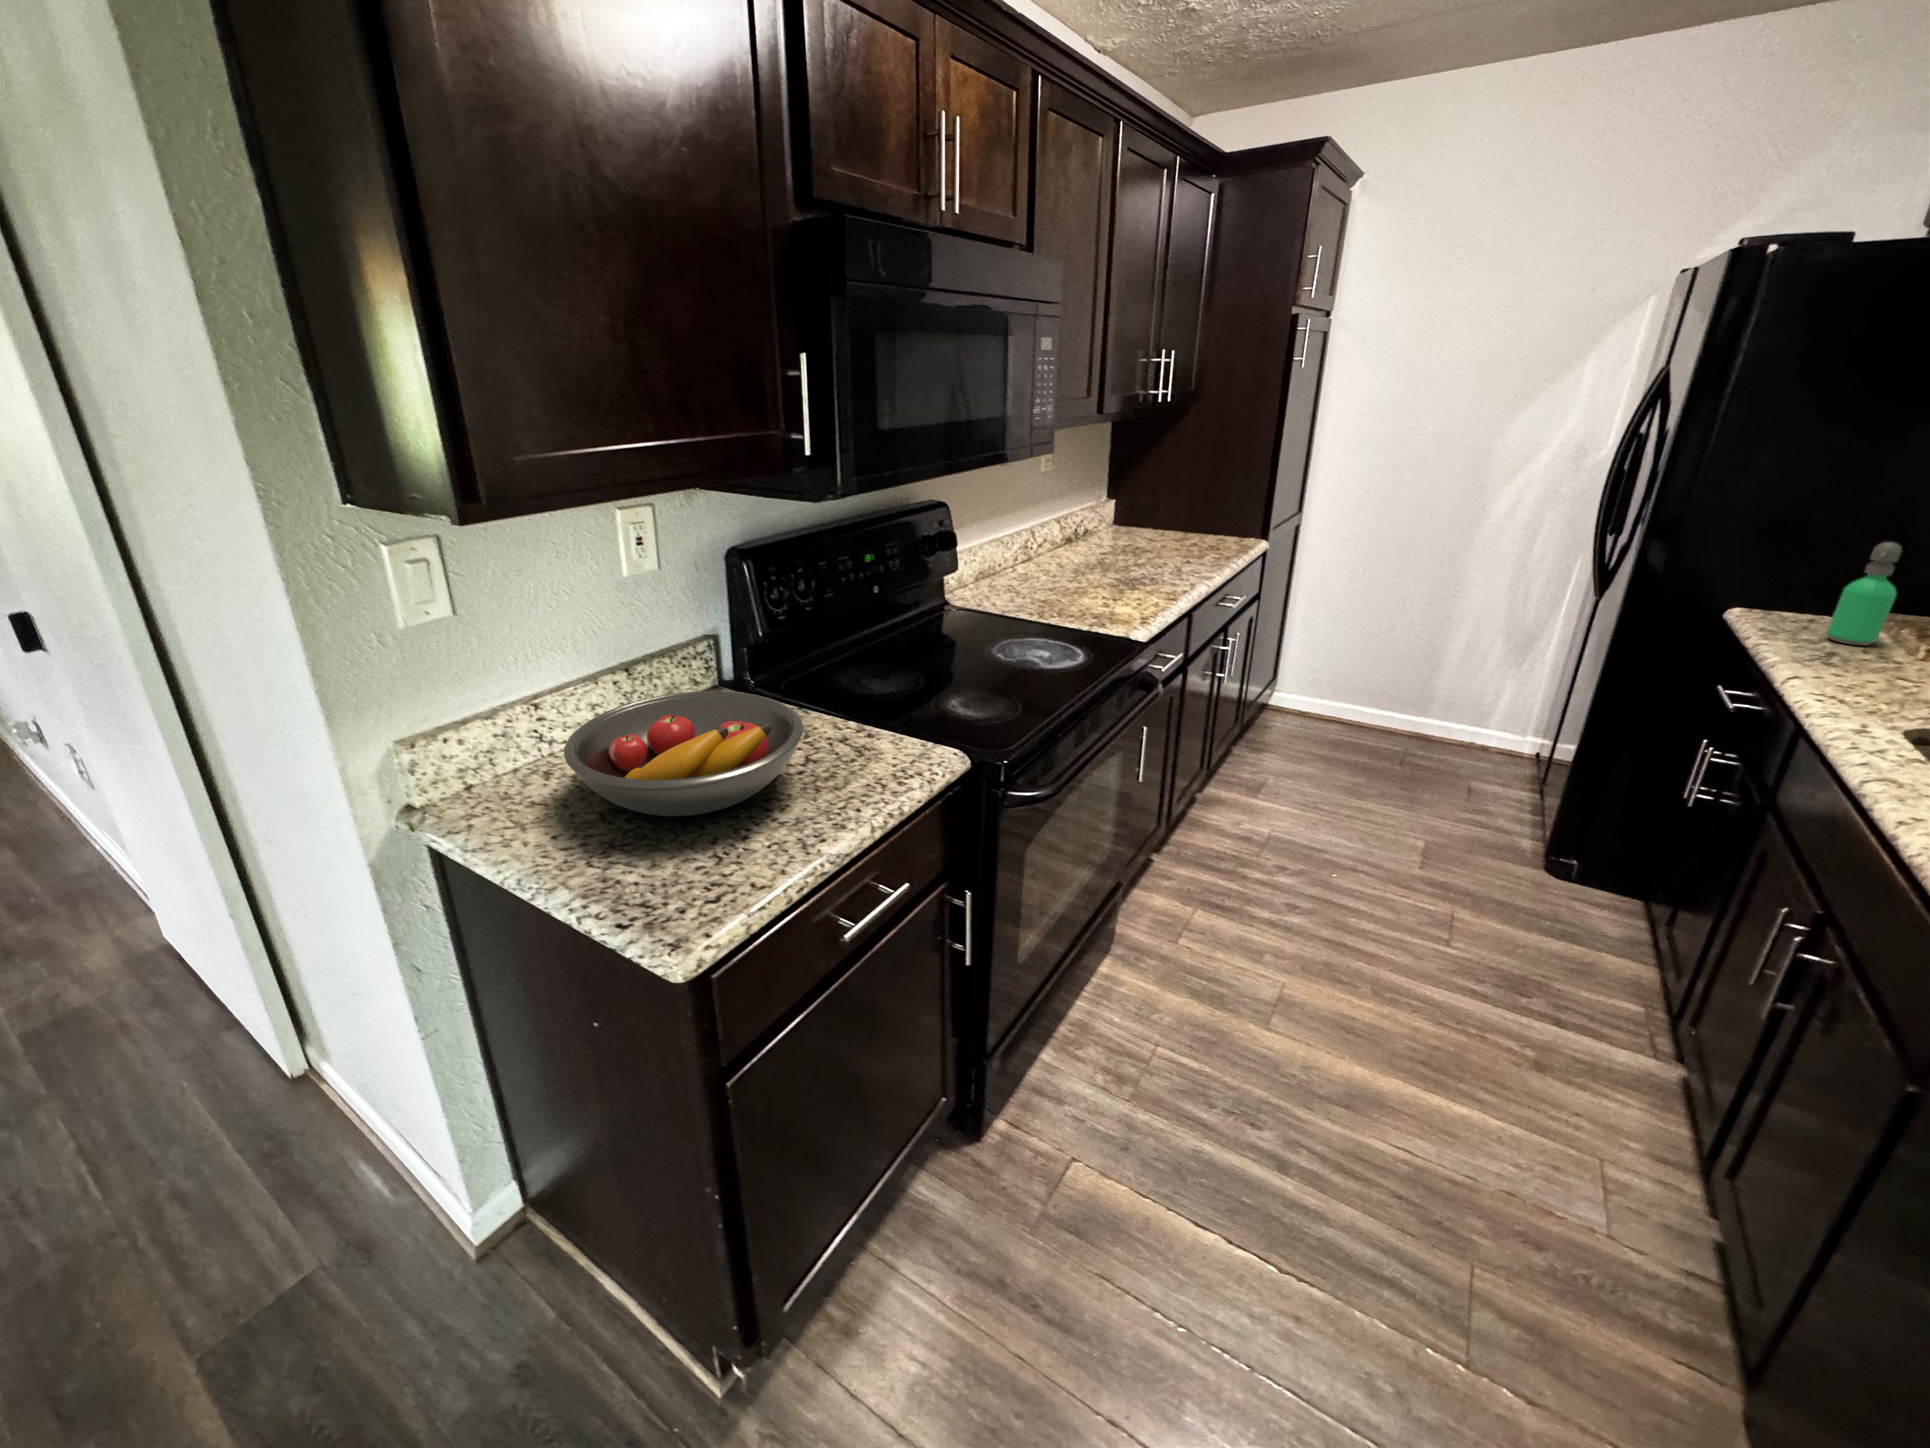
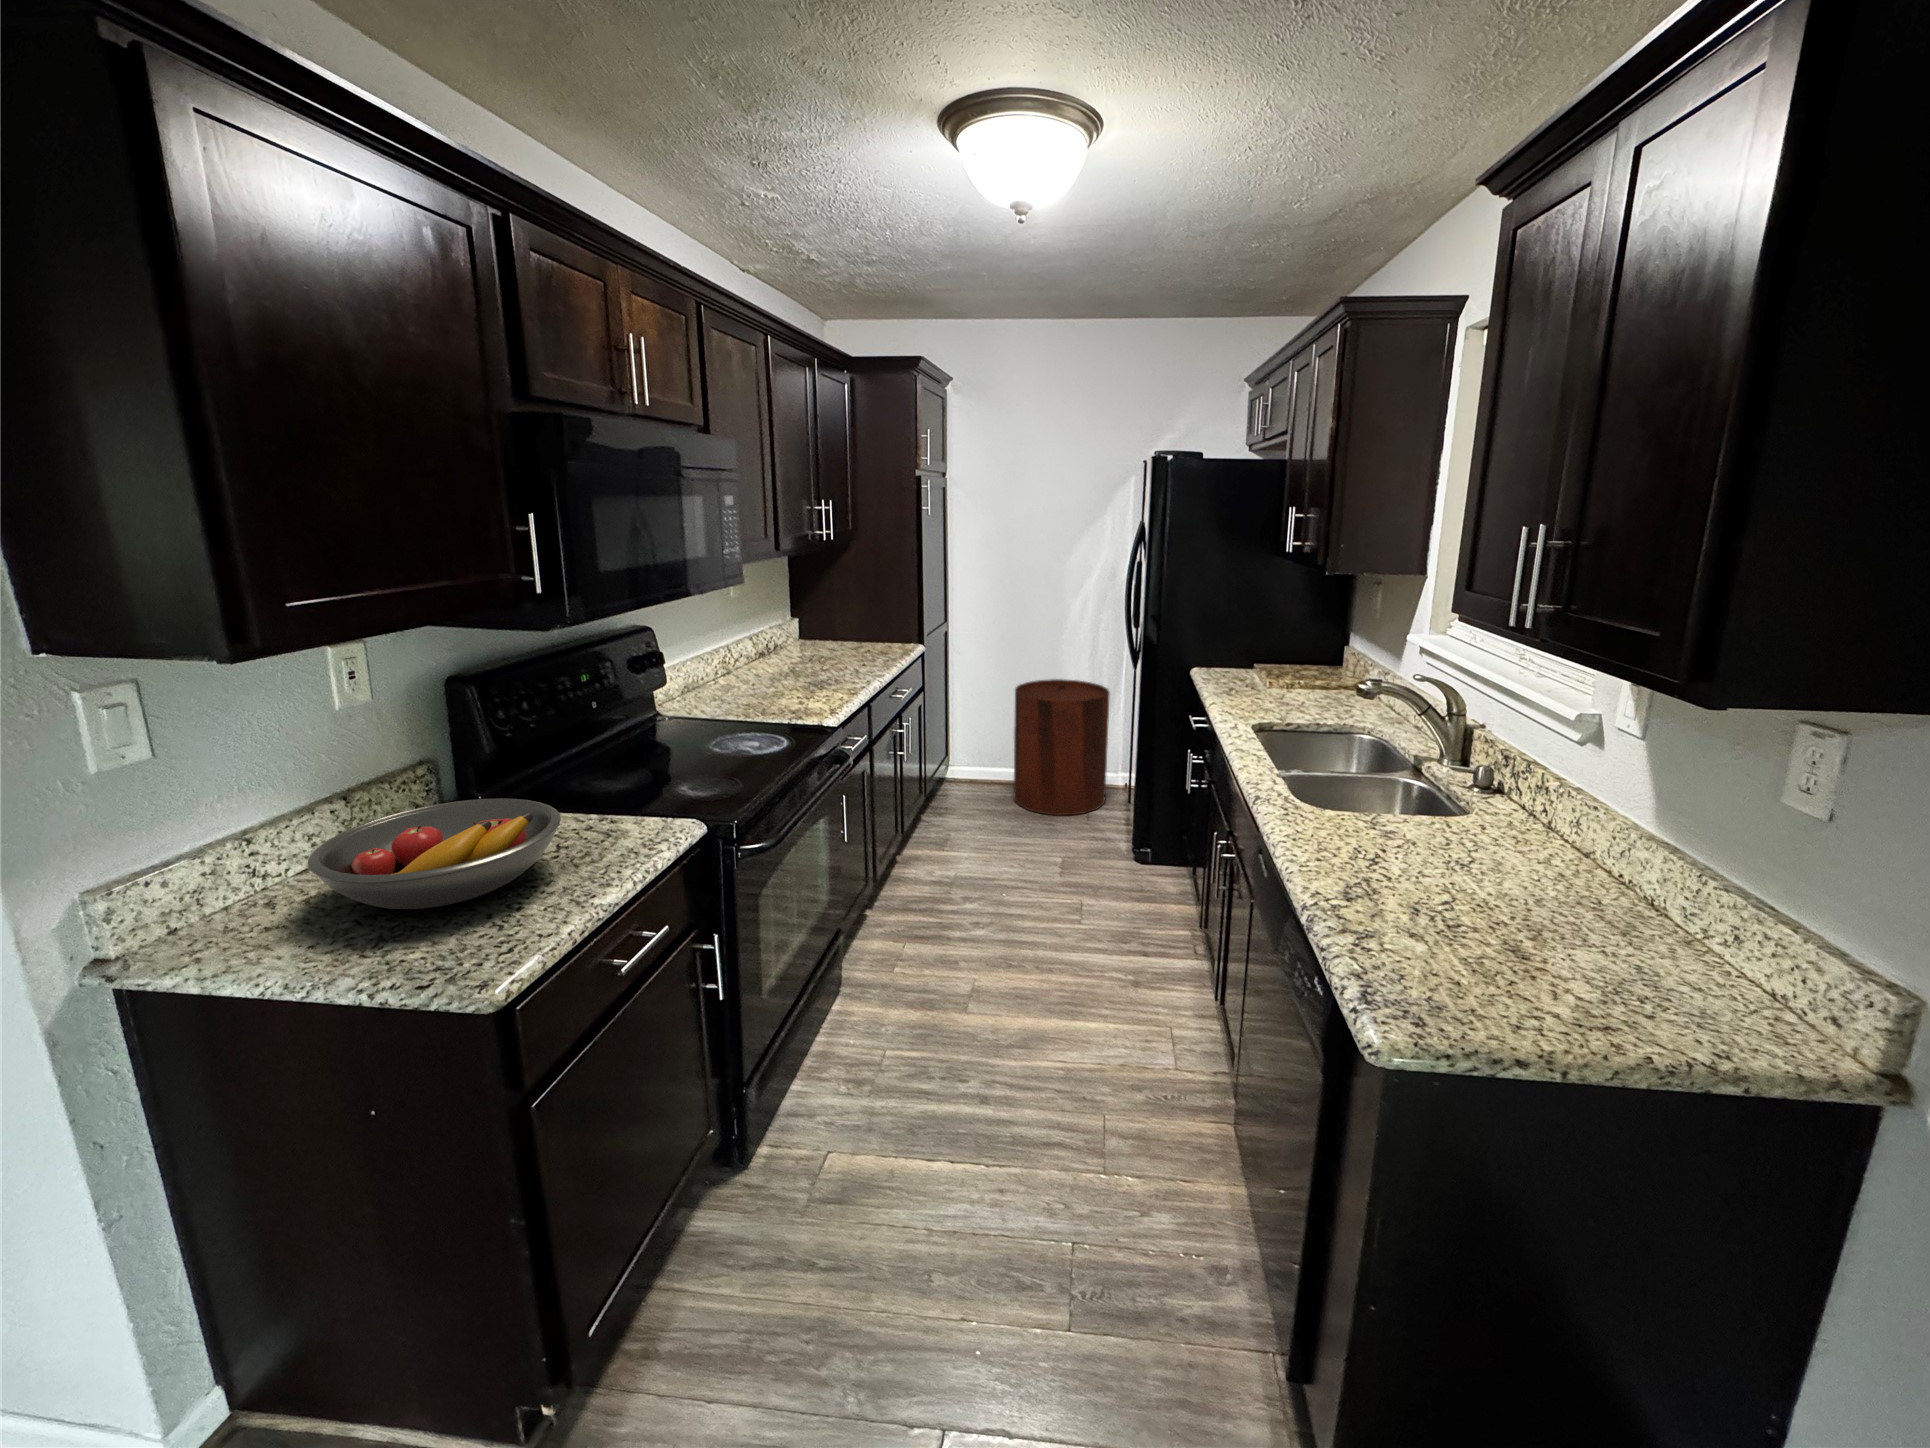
soap dispenser: present [1827,542,1901,645] -> none [1226,624,1248,683]
trash can: none [1360,597,1544,787] -> present [1014,679,1110,815]

